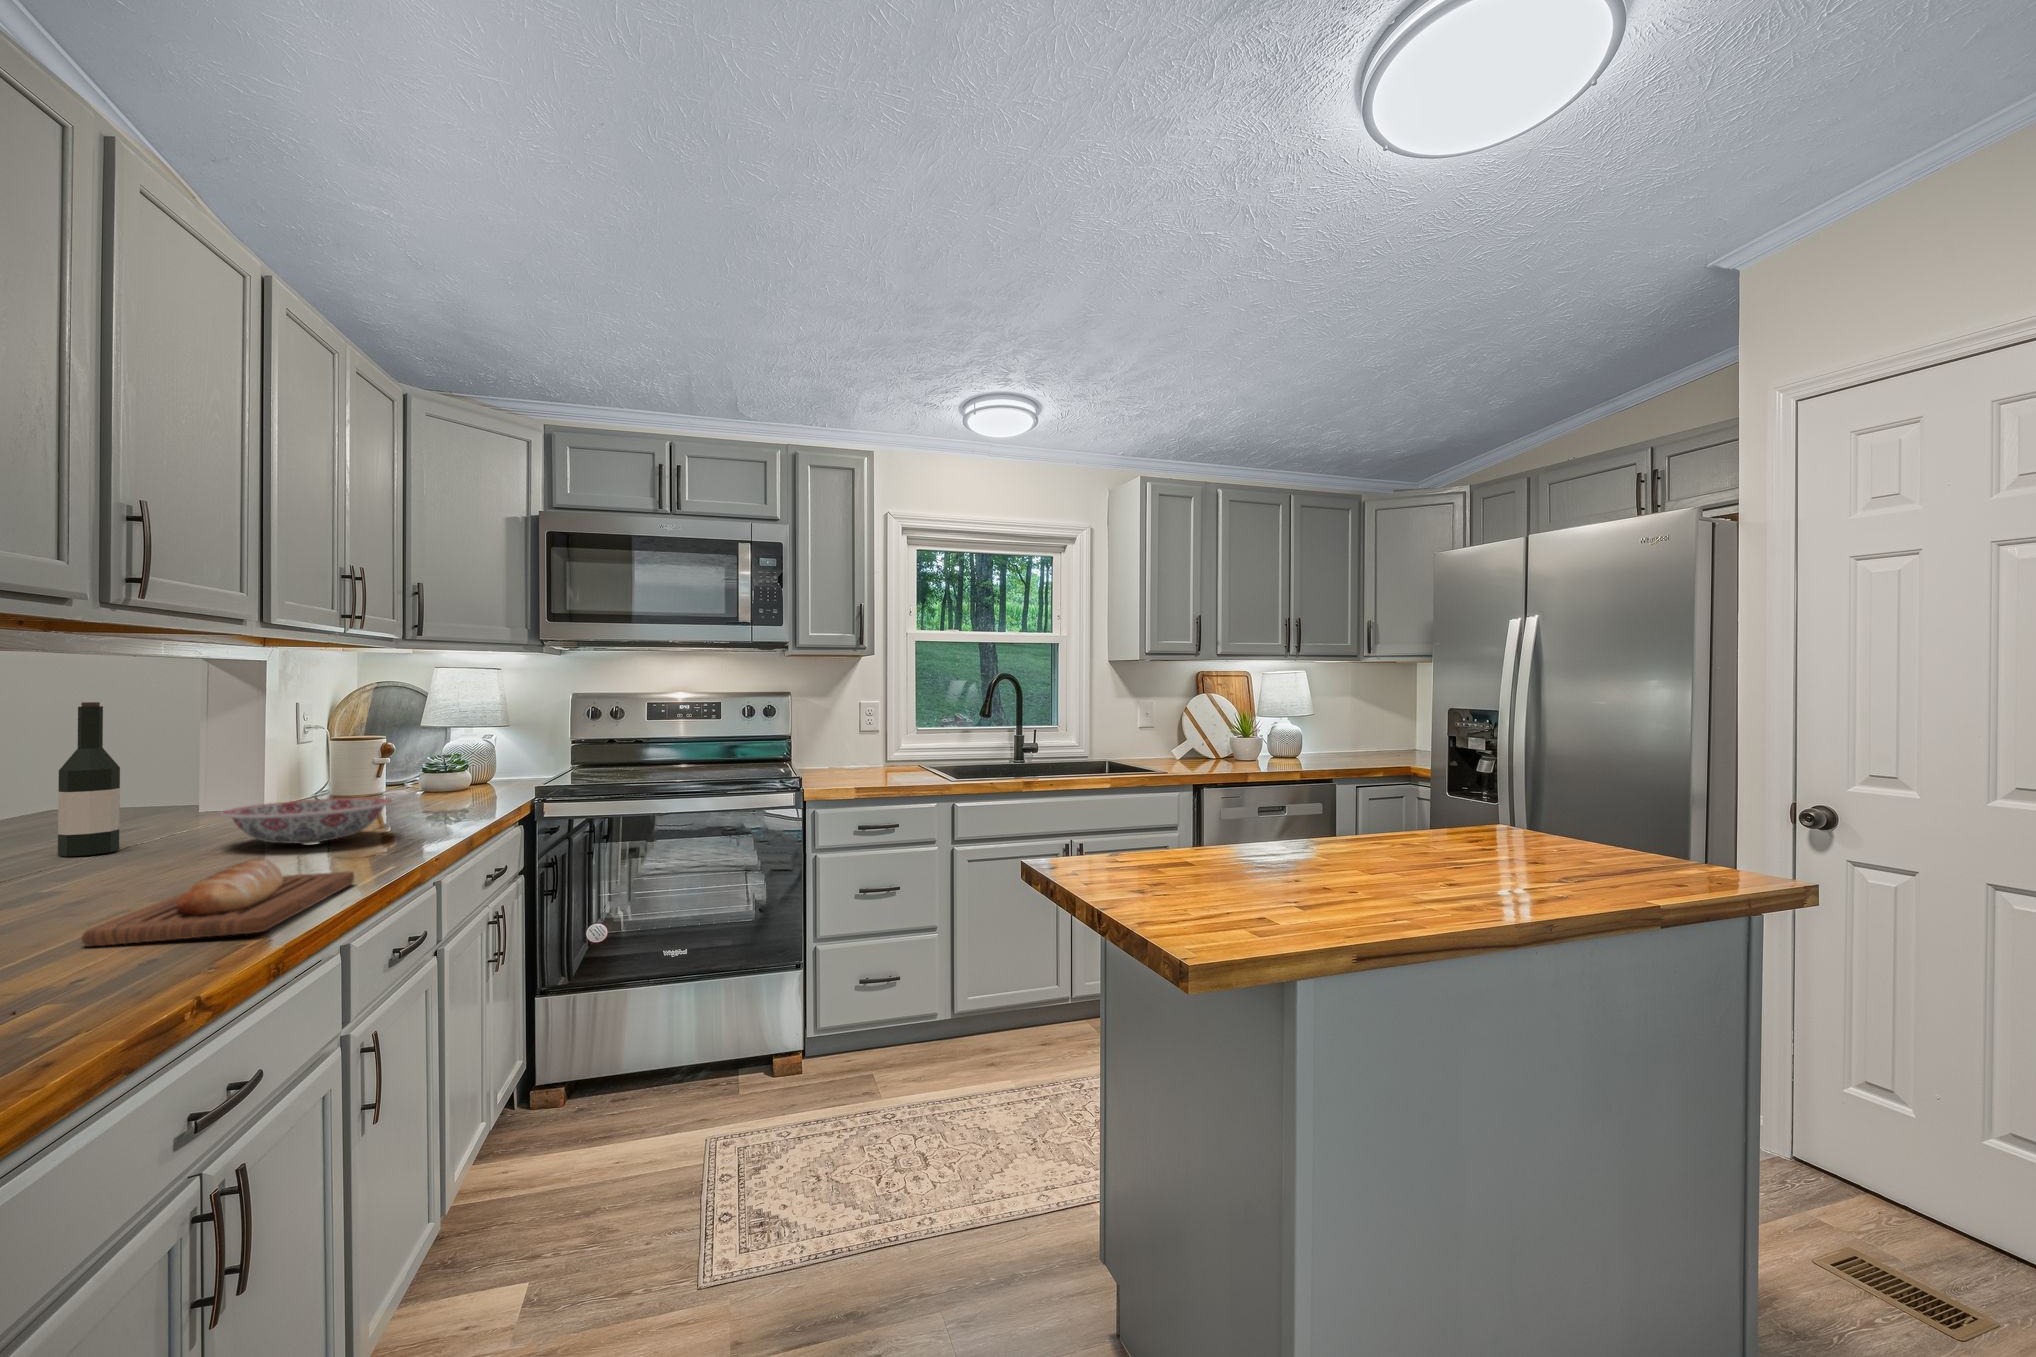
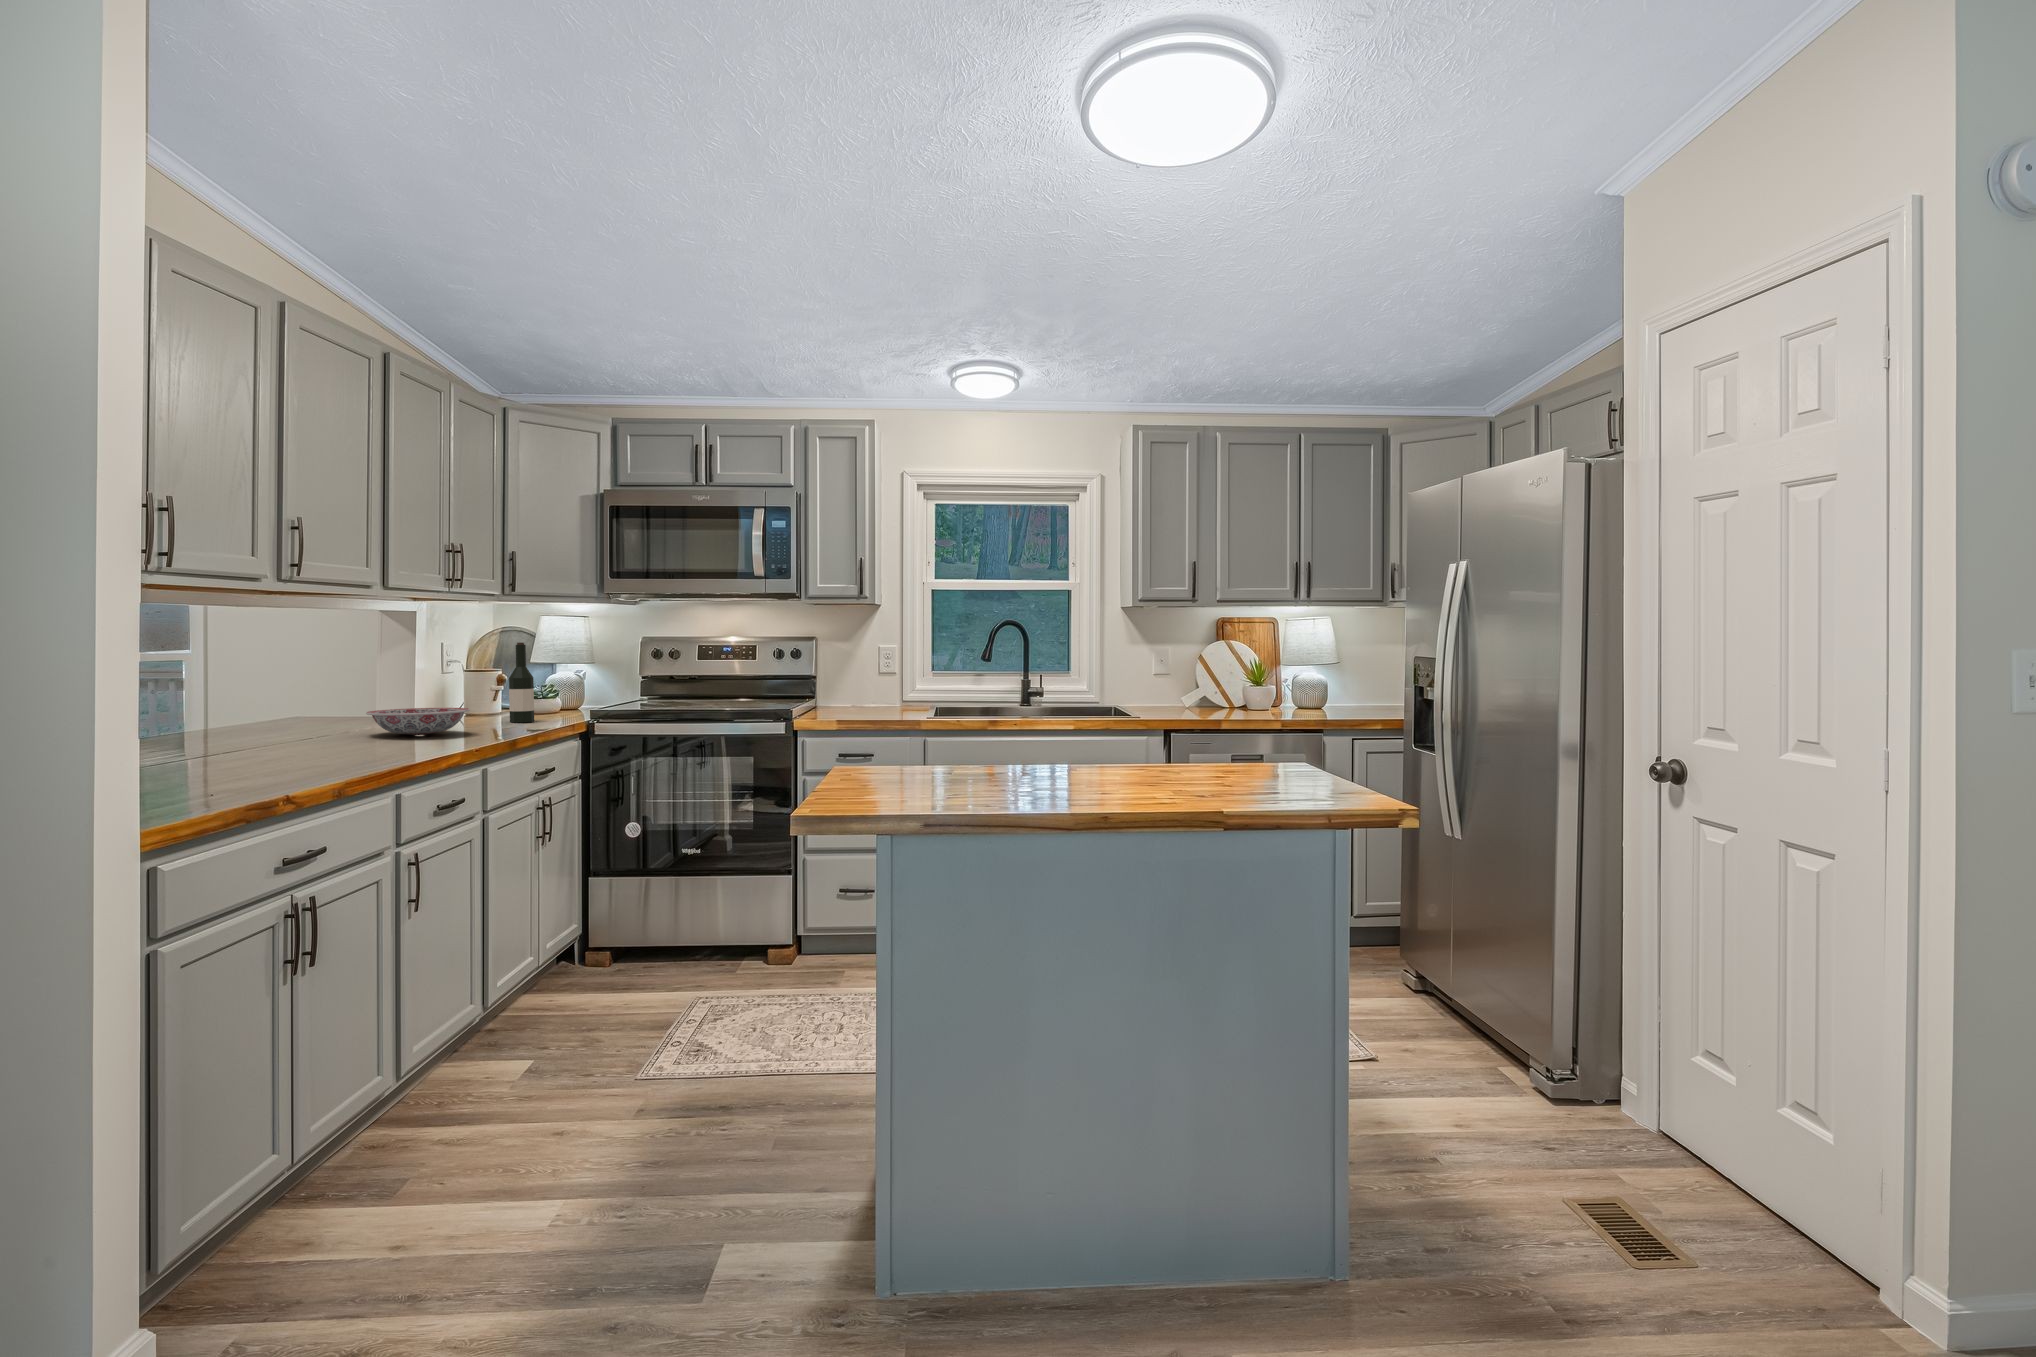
wine bottle: present [58,702,120,856] -> present [509,643,534,723]
bread loaf: present [82,859,354,947] -> none [266,734,419,769]

